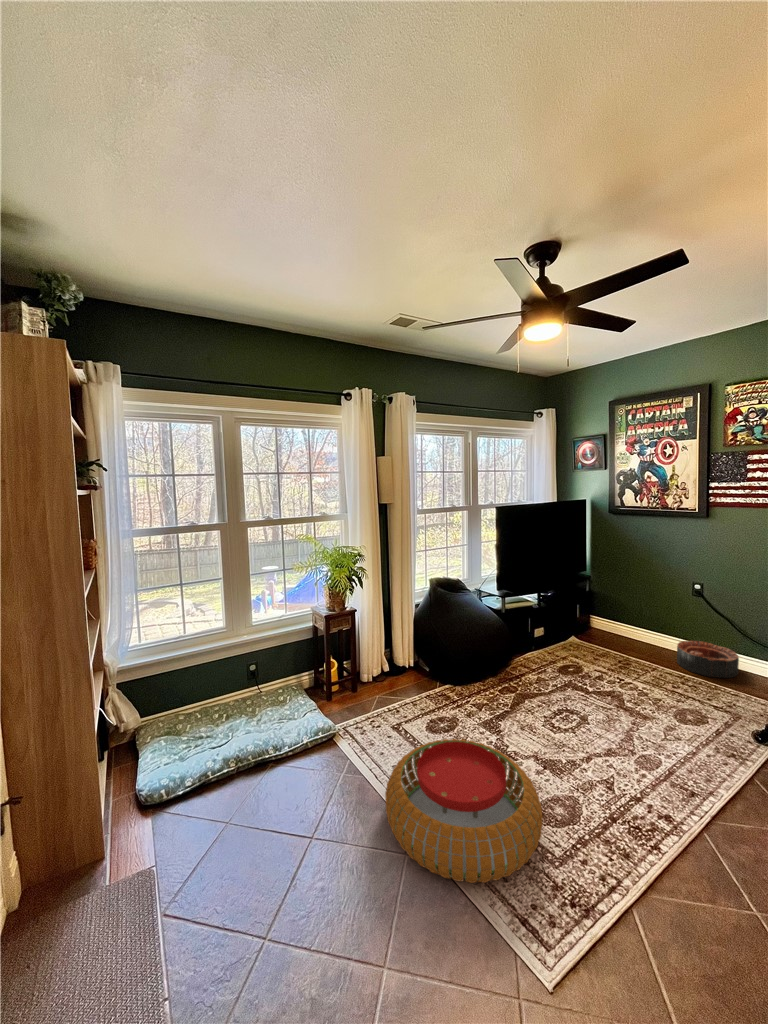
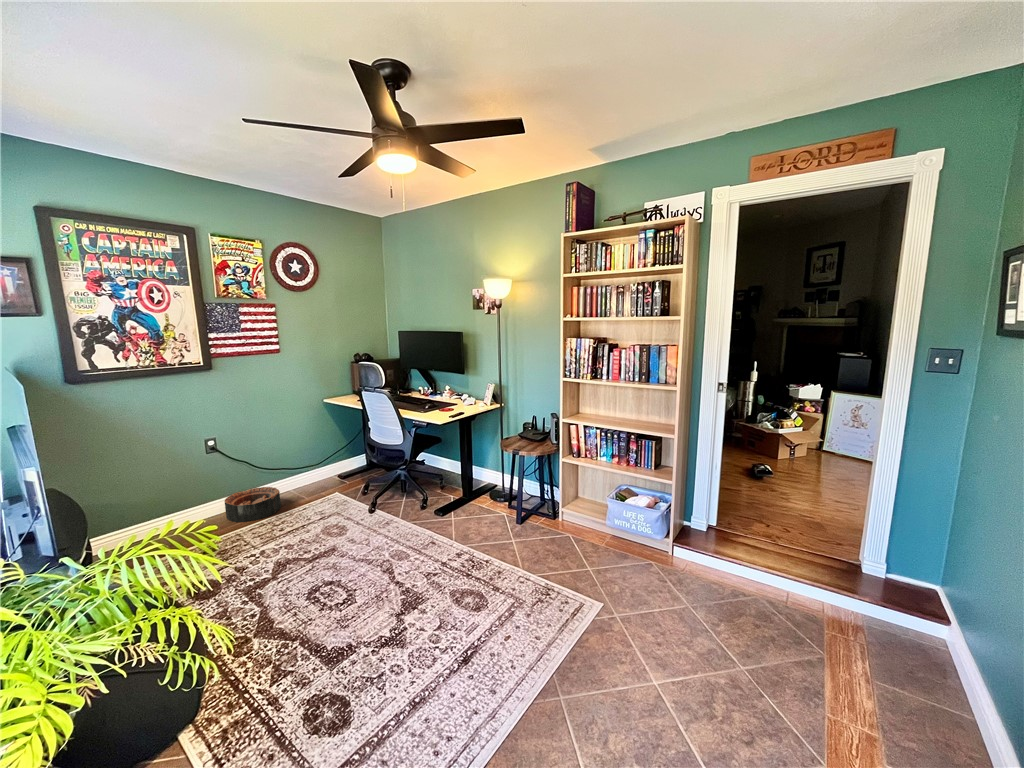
pouf: present [385,739,543,883] -> none [427,582,582,722]

